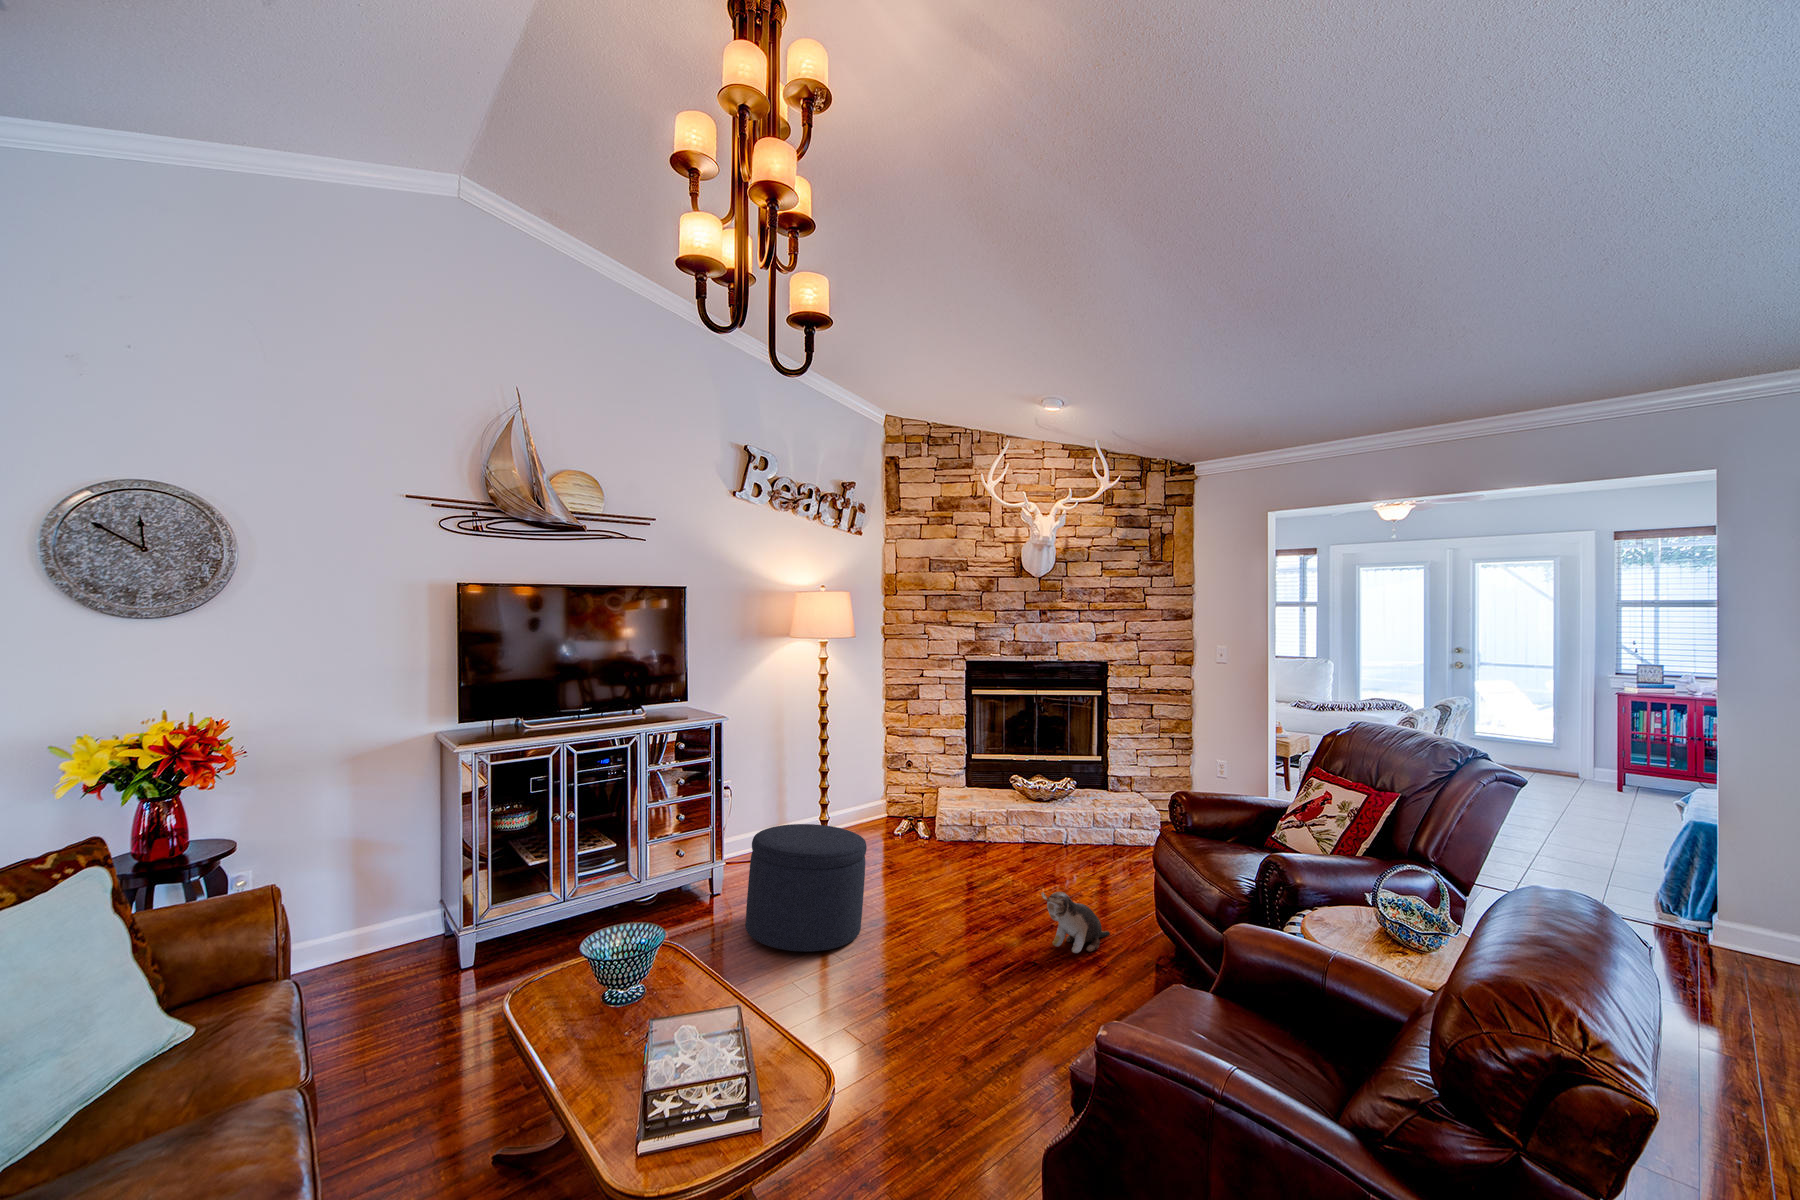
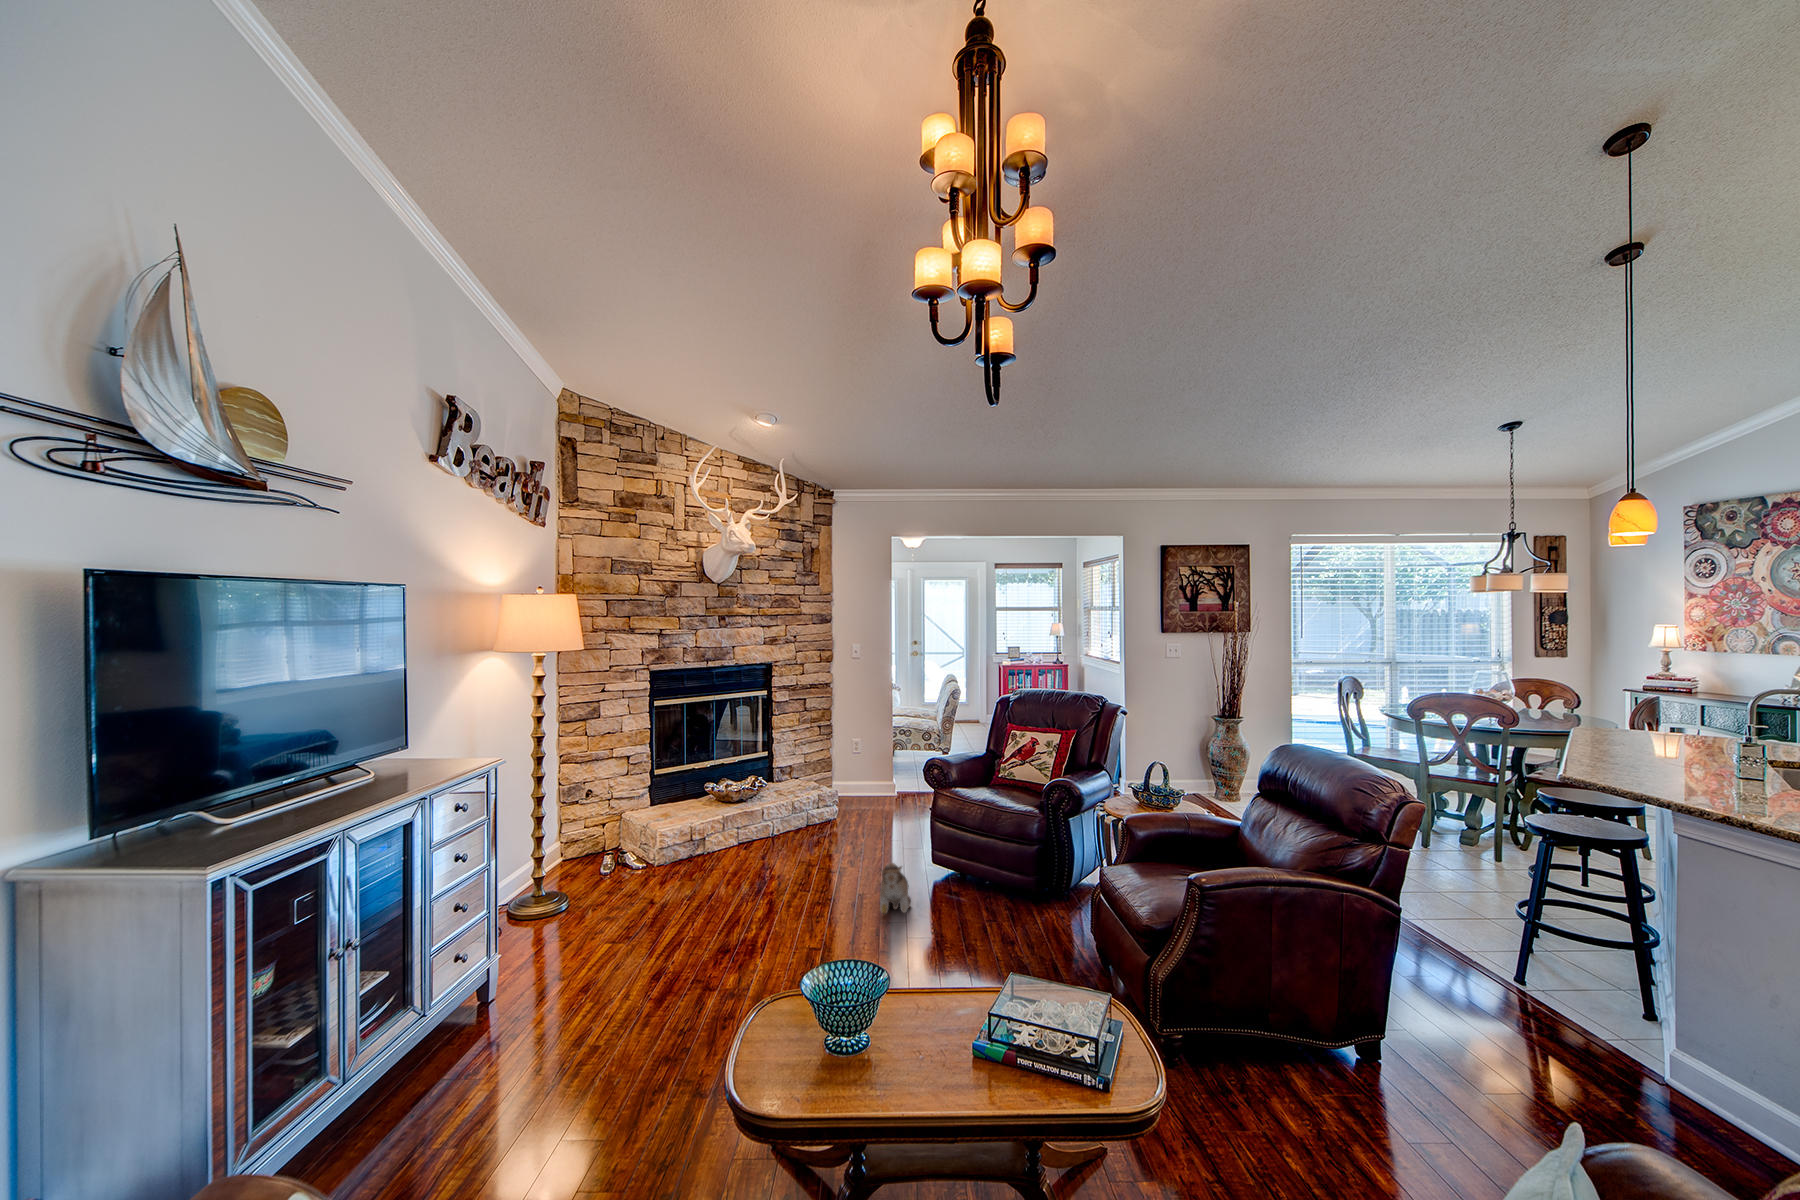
ottoman: present [745,824,867,952] -> none [579,868,729,1031]

